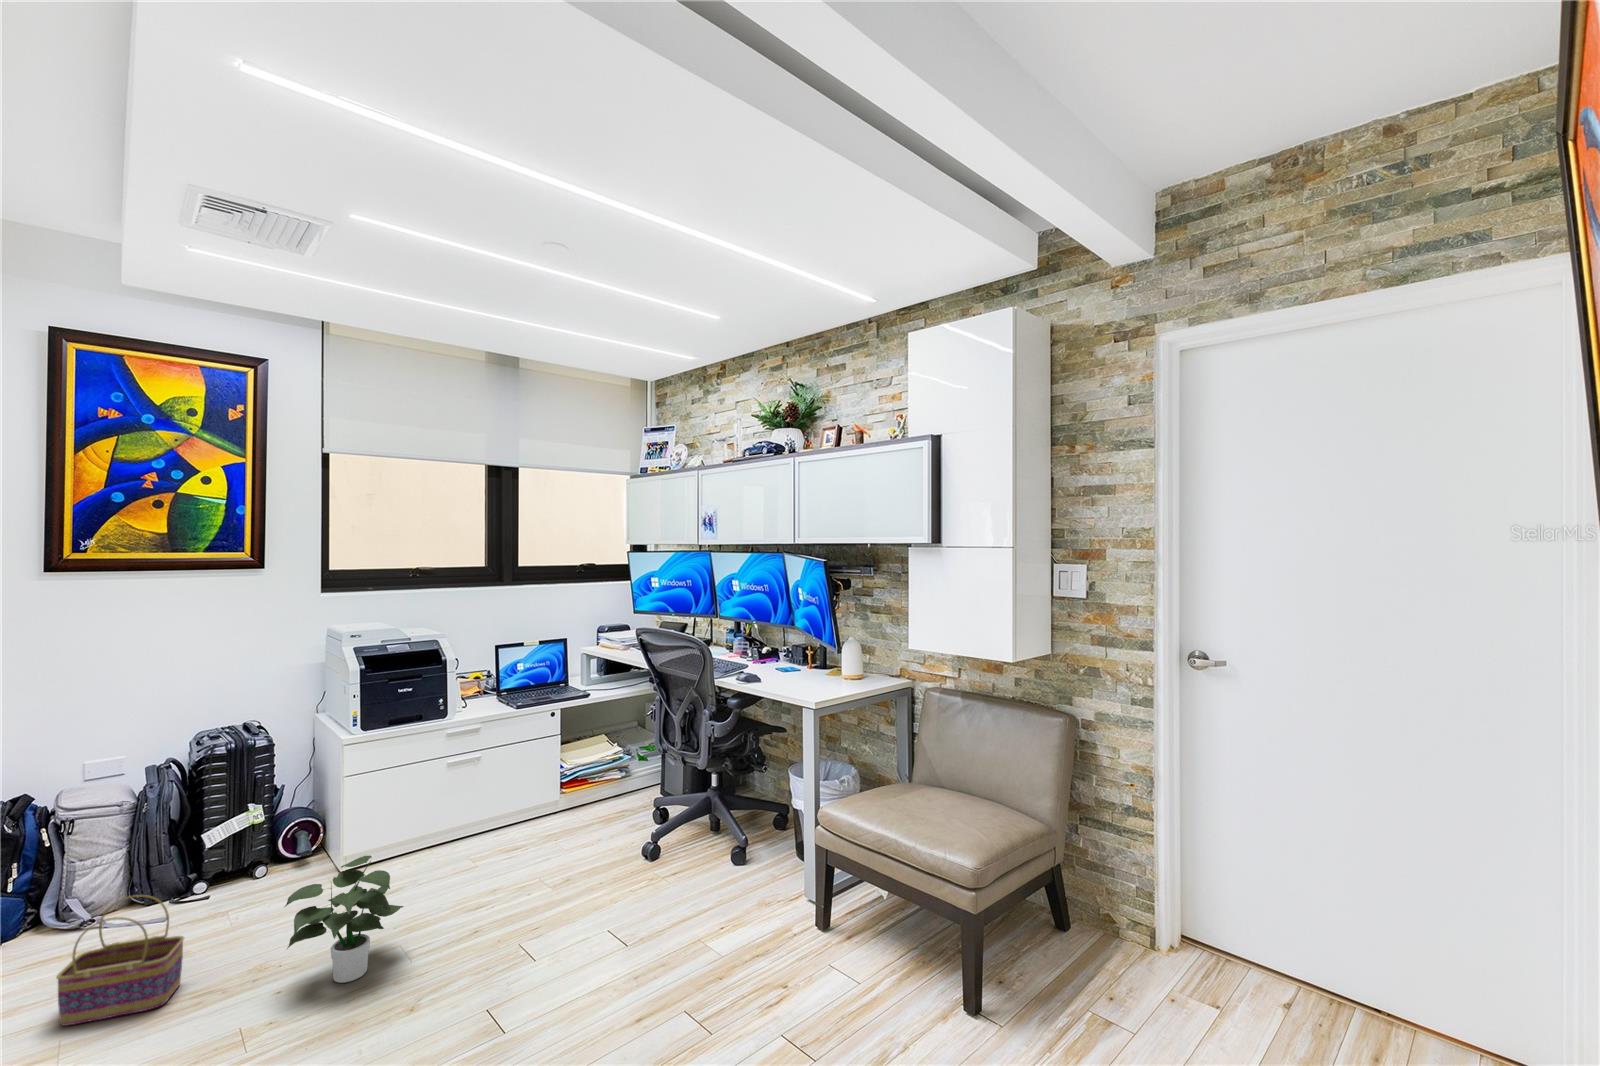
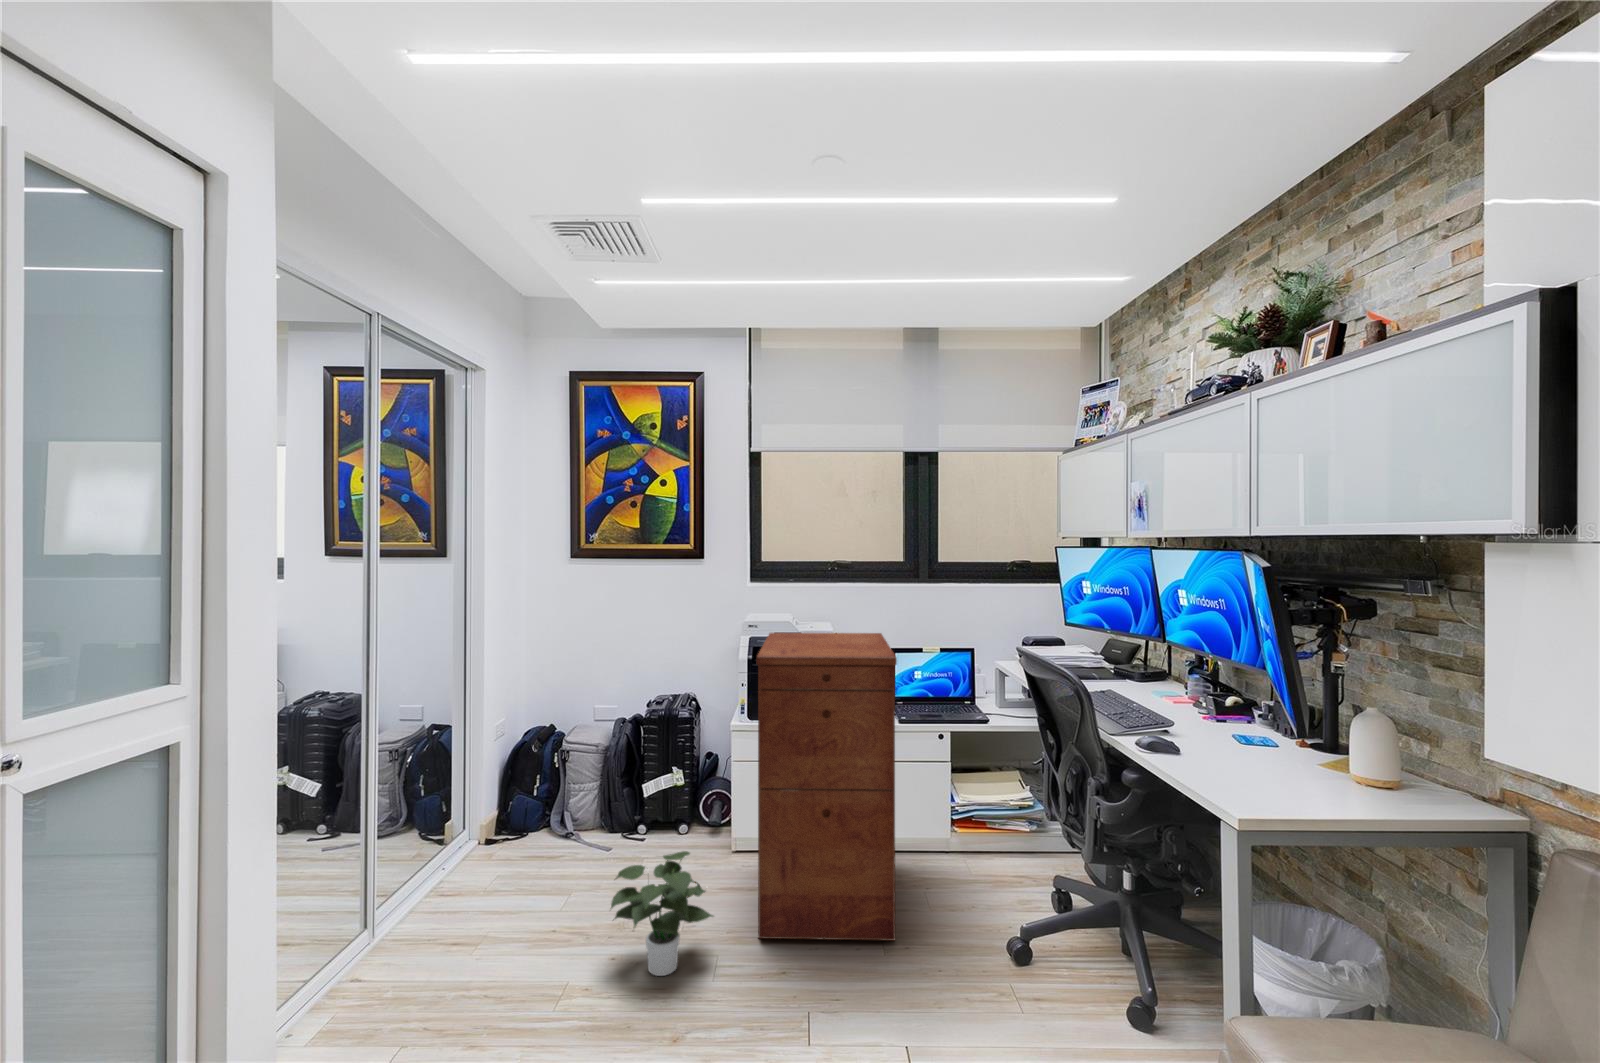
filing cabinet: none [394,630,561,920] -> present [757,633,897,941]
basket: present [57,895,184,1026] -> none [496,828,574,930]

